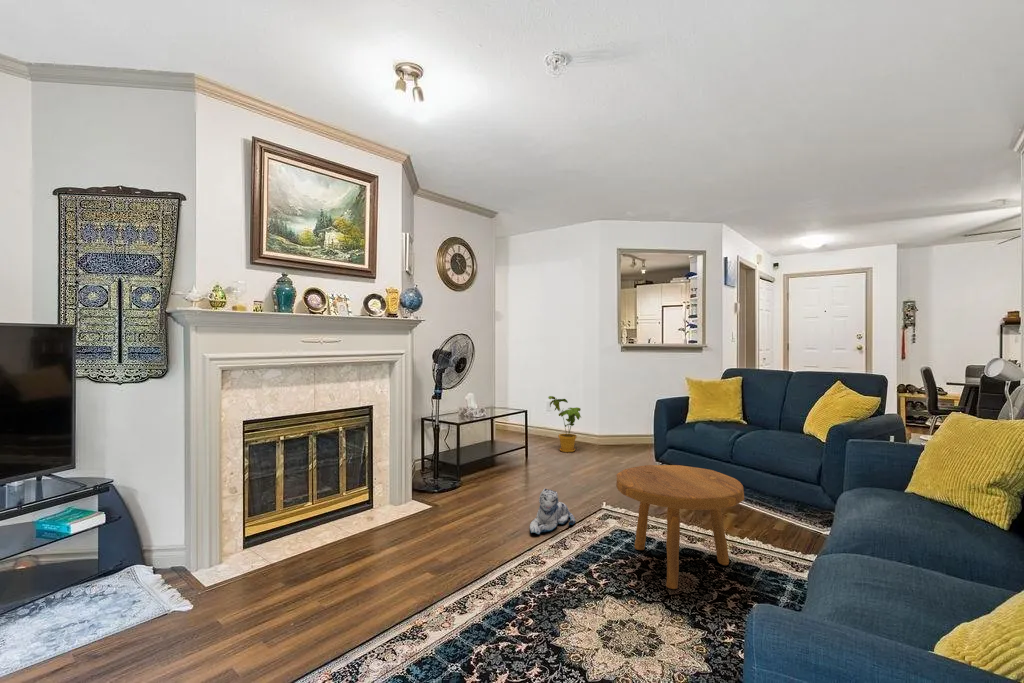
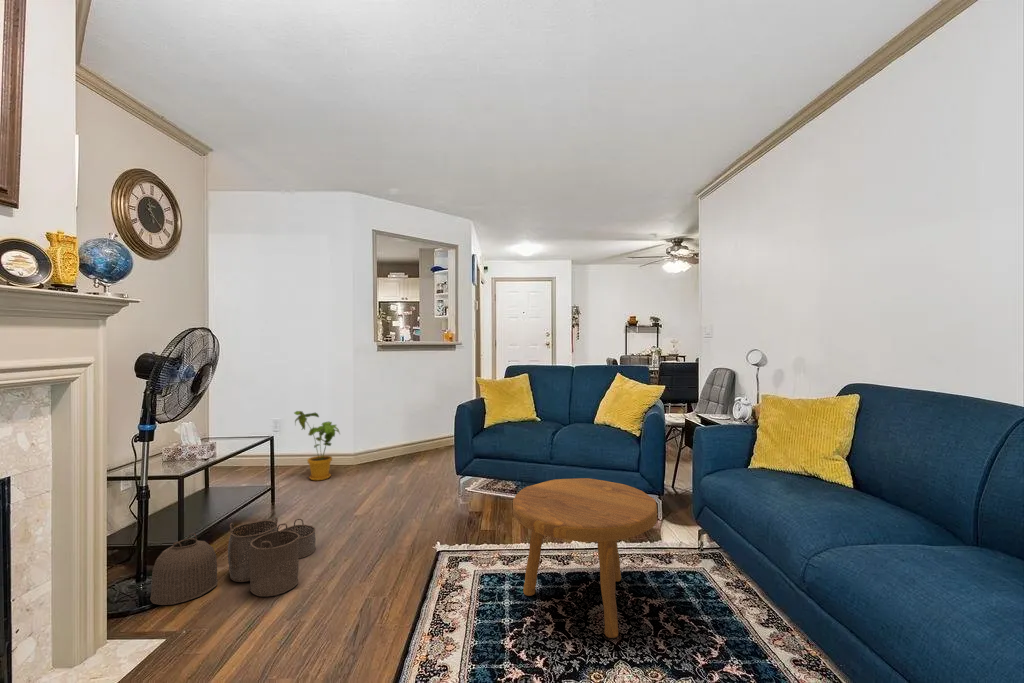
woven basket: none [436,457,530,505] -> present [150,517,316,605]
plush toy: present [530,489,575,534] -> none [372,548,427,625]

